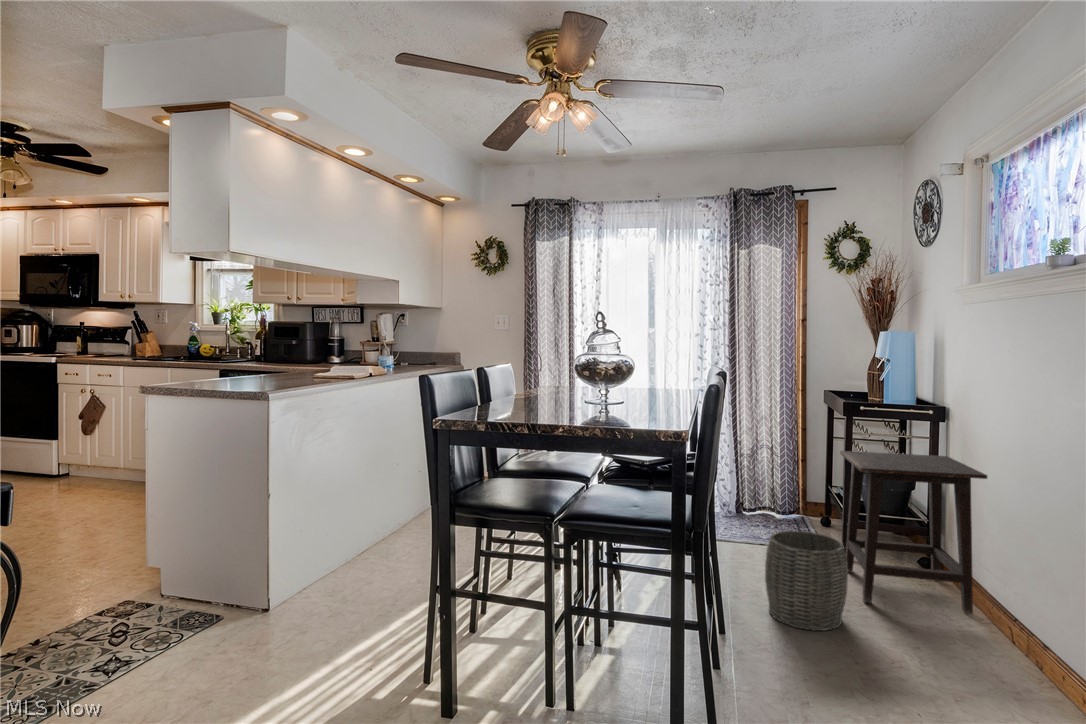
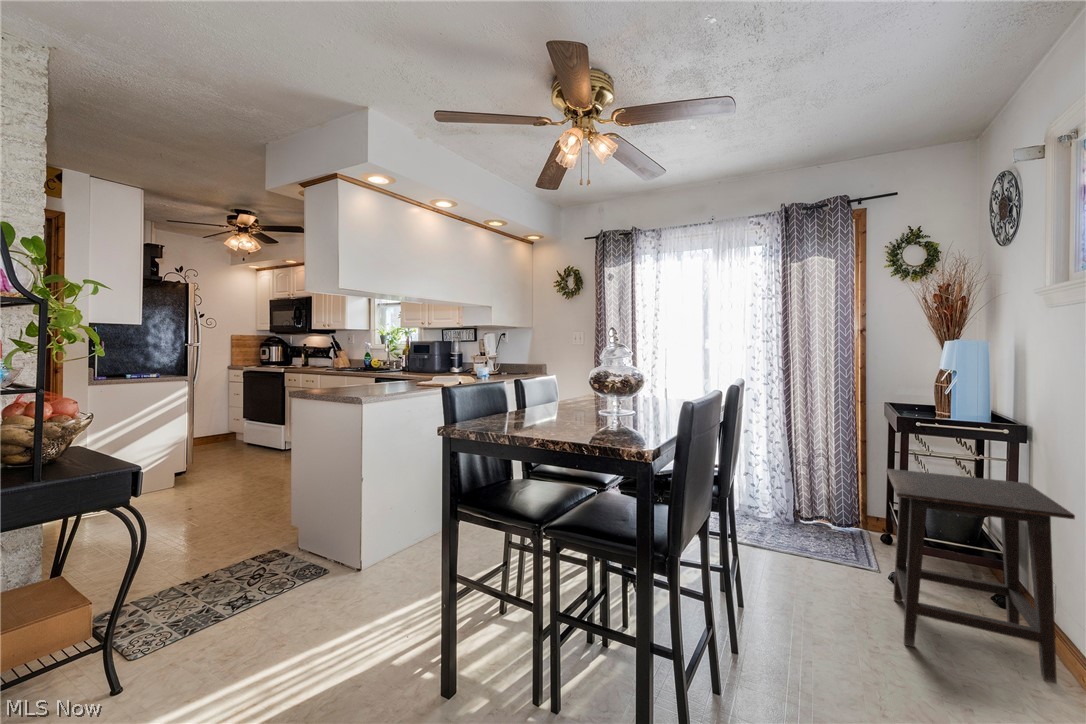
woven basket: present [765,531,848,631] -> none [777,554,873,676]

